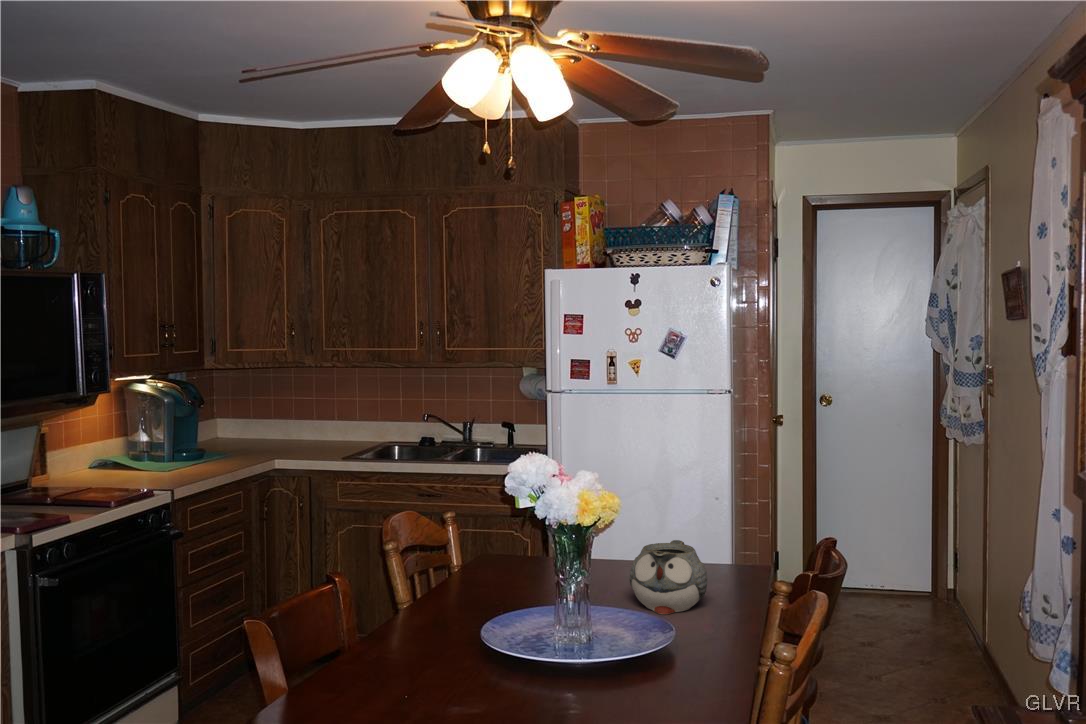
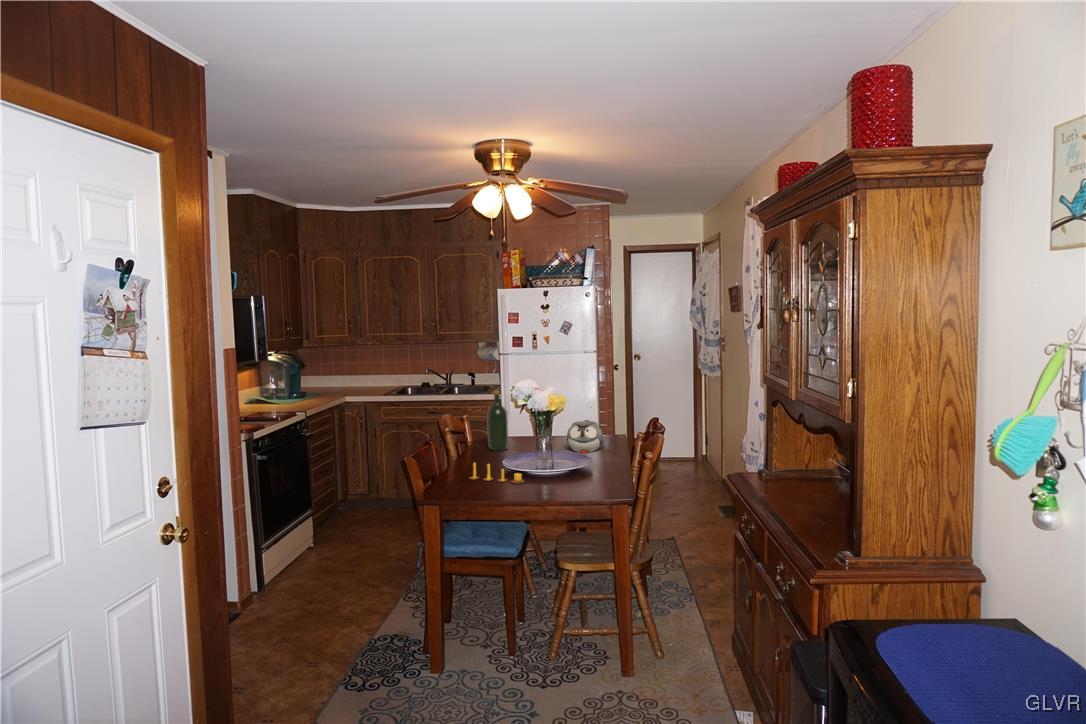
wine bottle: none [470,471,512,596] -> present [487,391,508,451]
candle: none [387,632,500,694] -> present [470,463,524,484]

